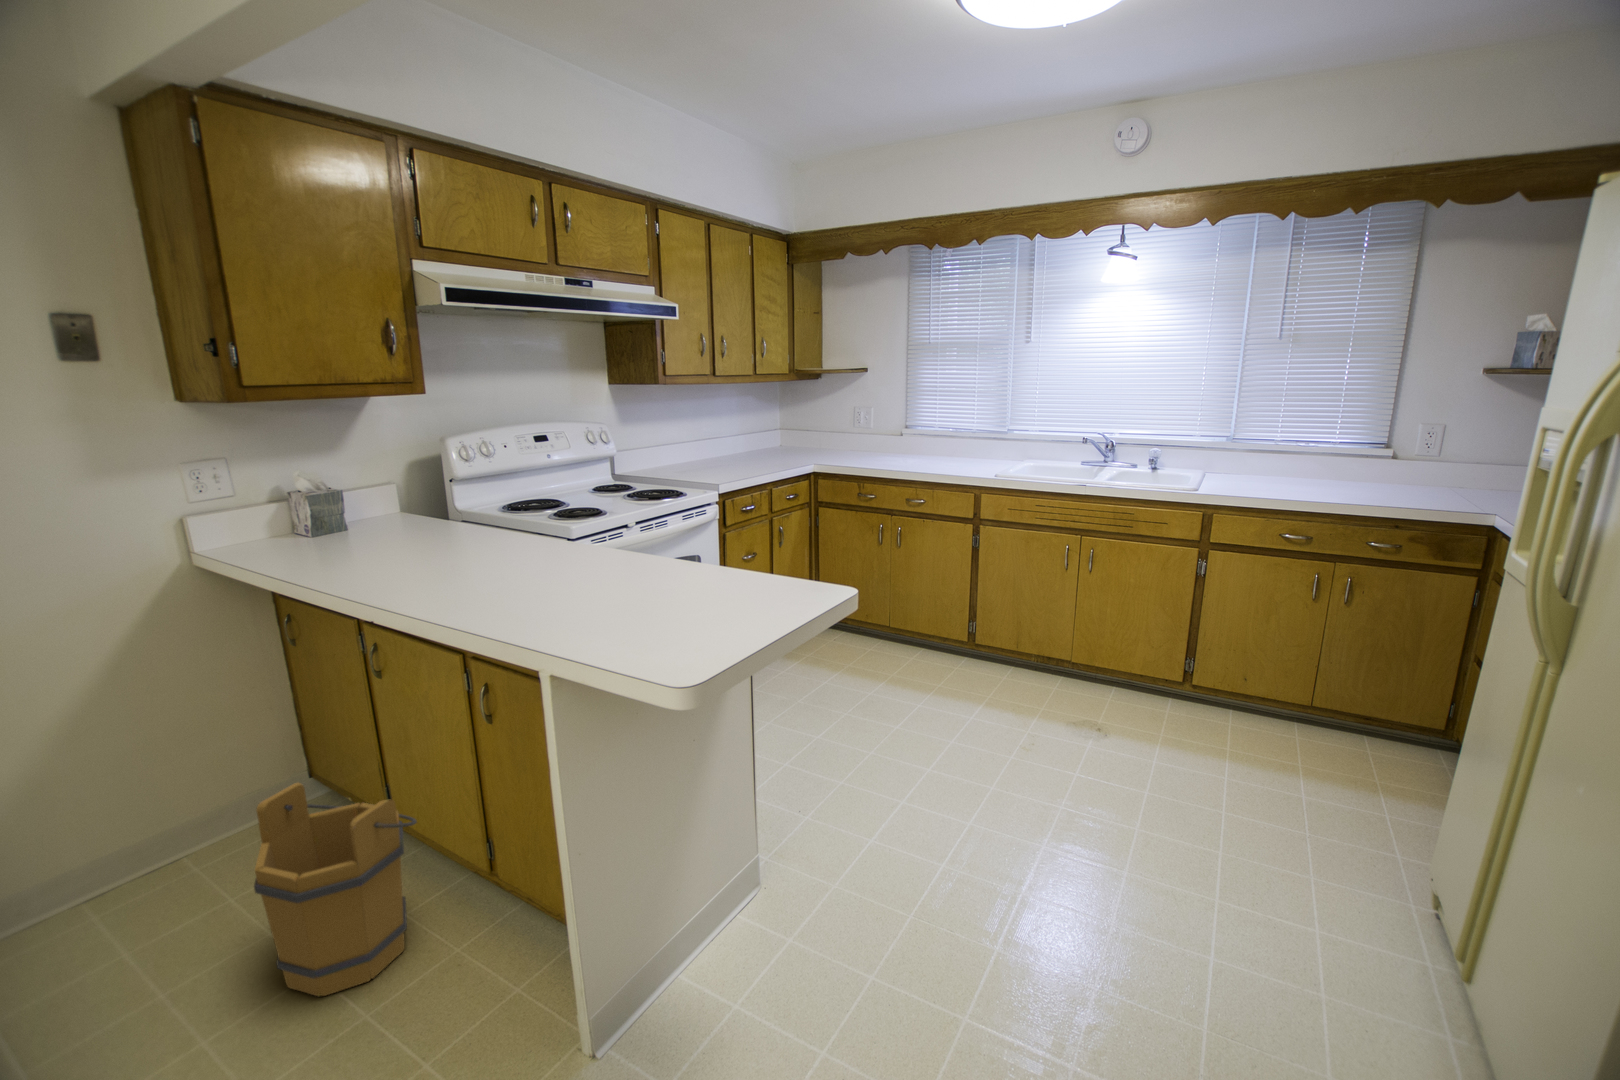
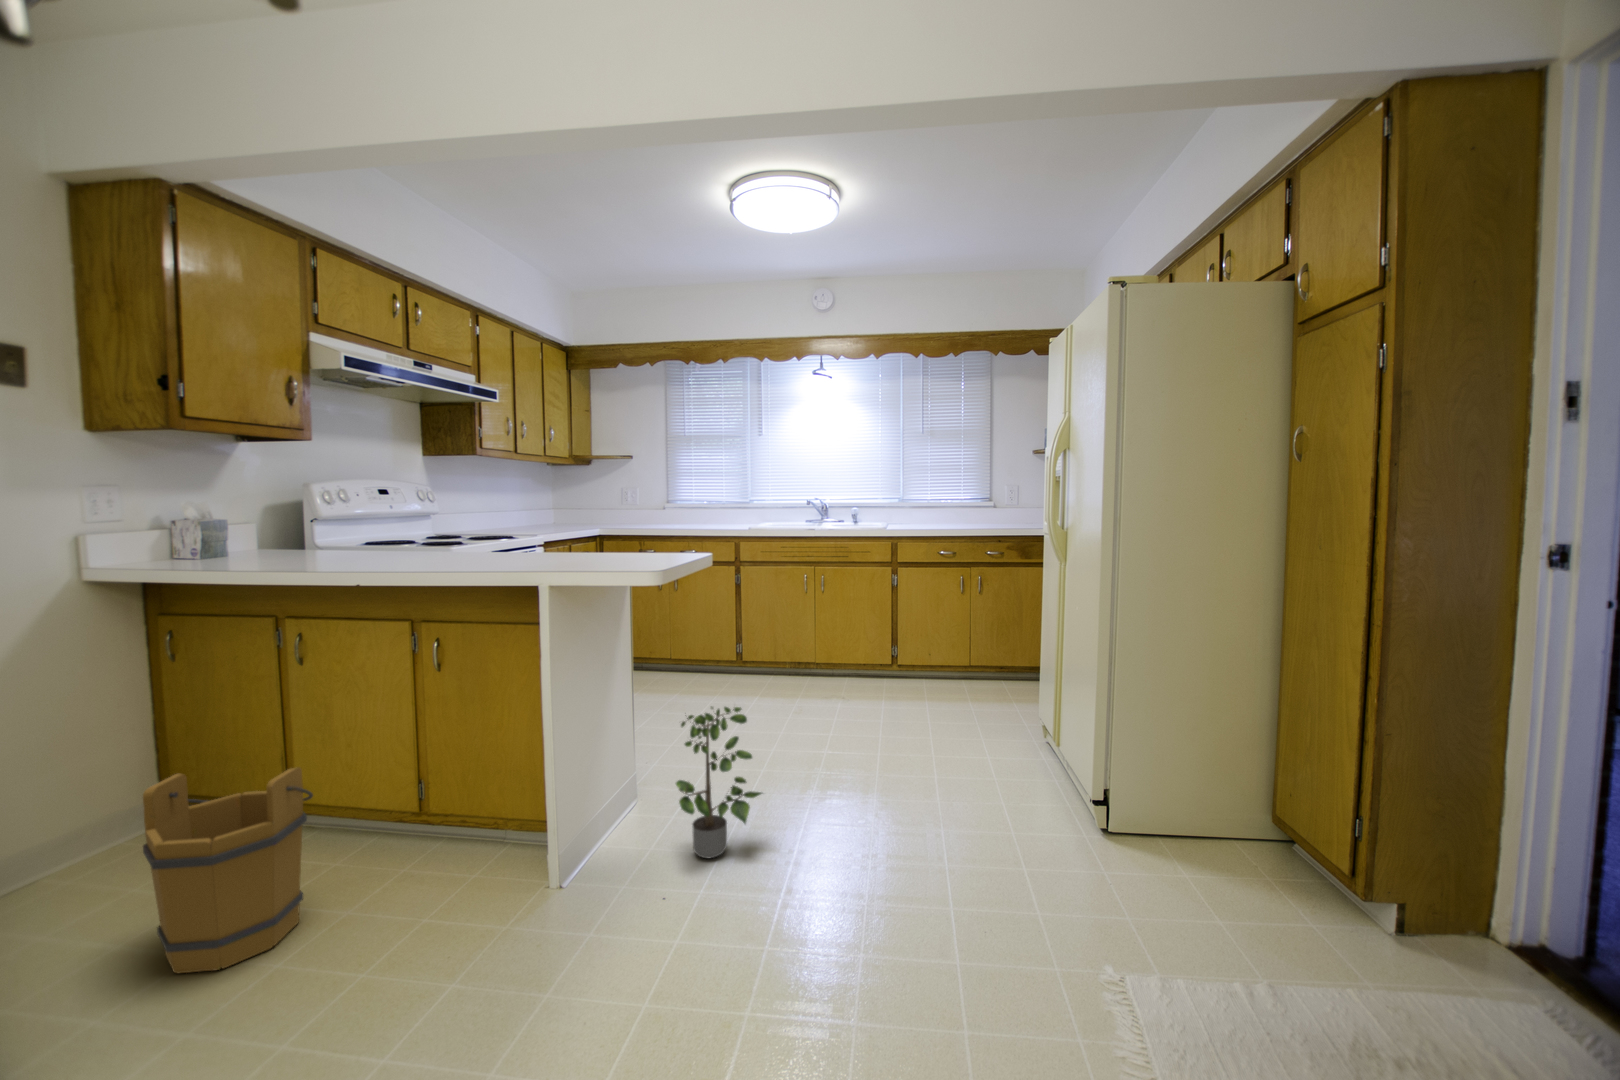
potted plant: none [799,800,922,993] -> present [676,707,762,858]

